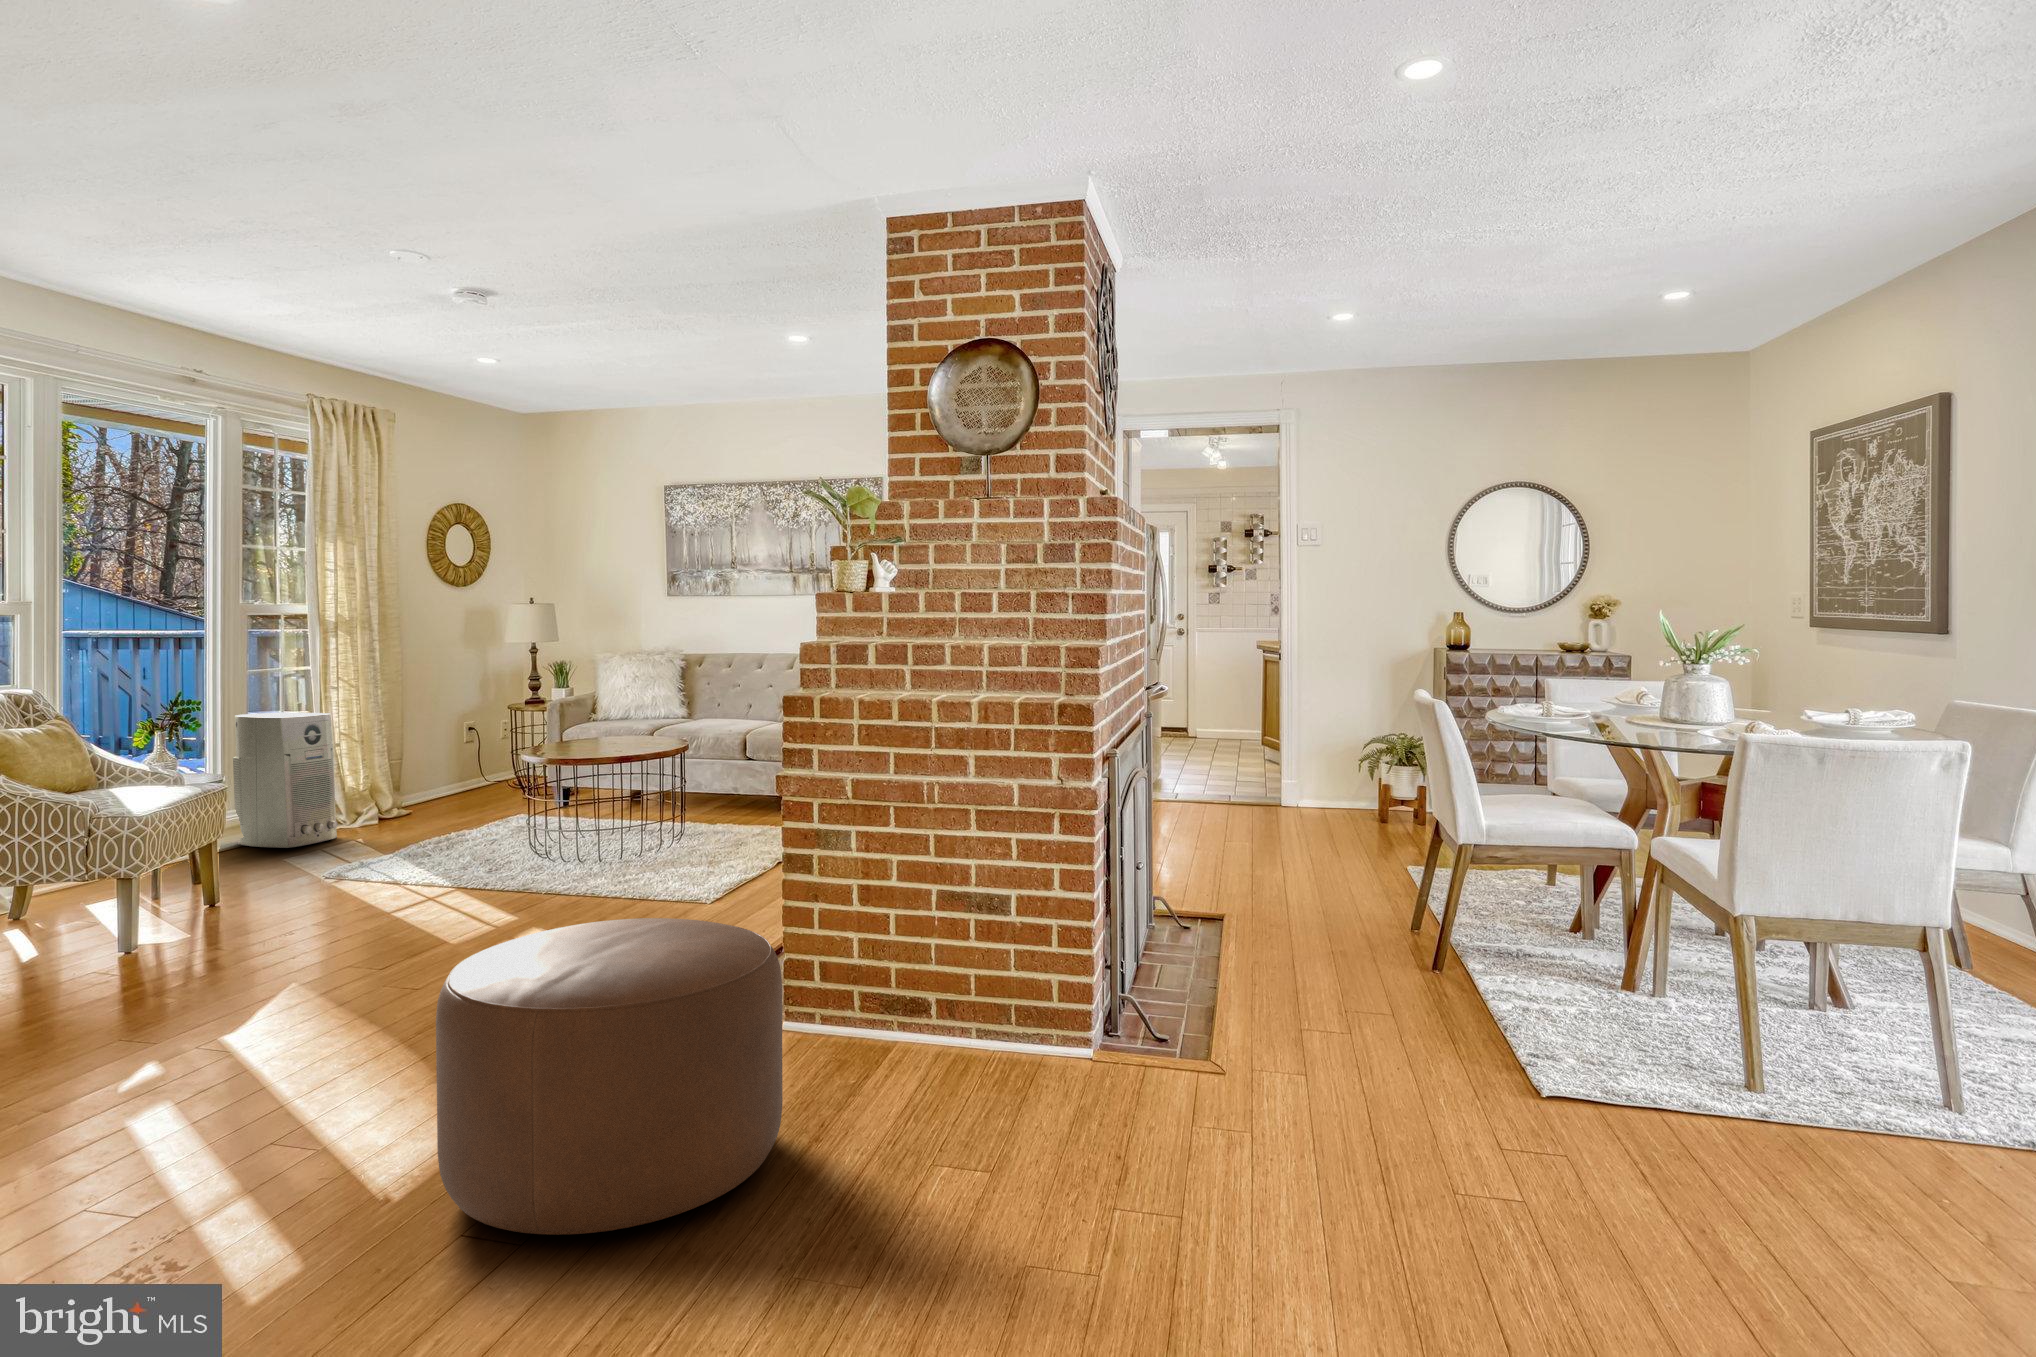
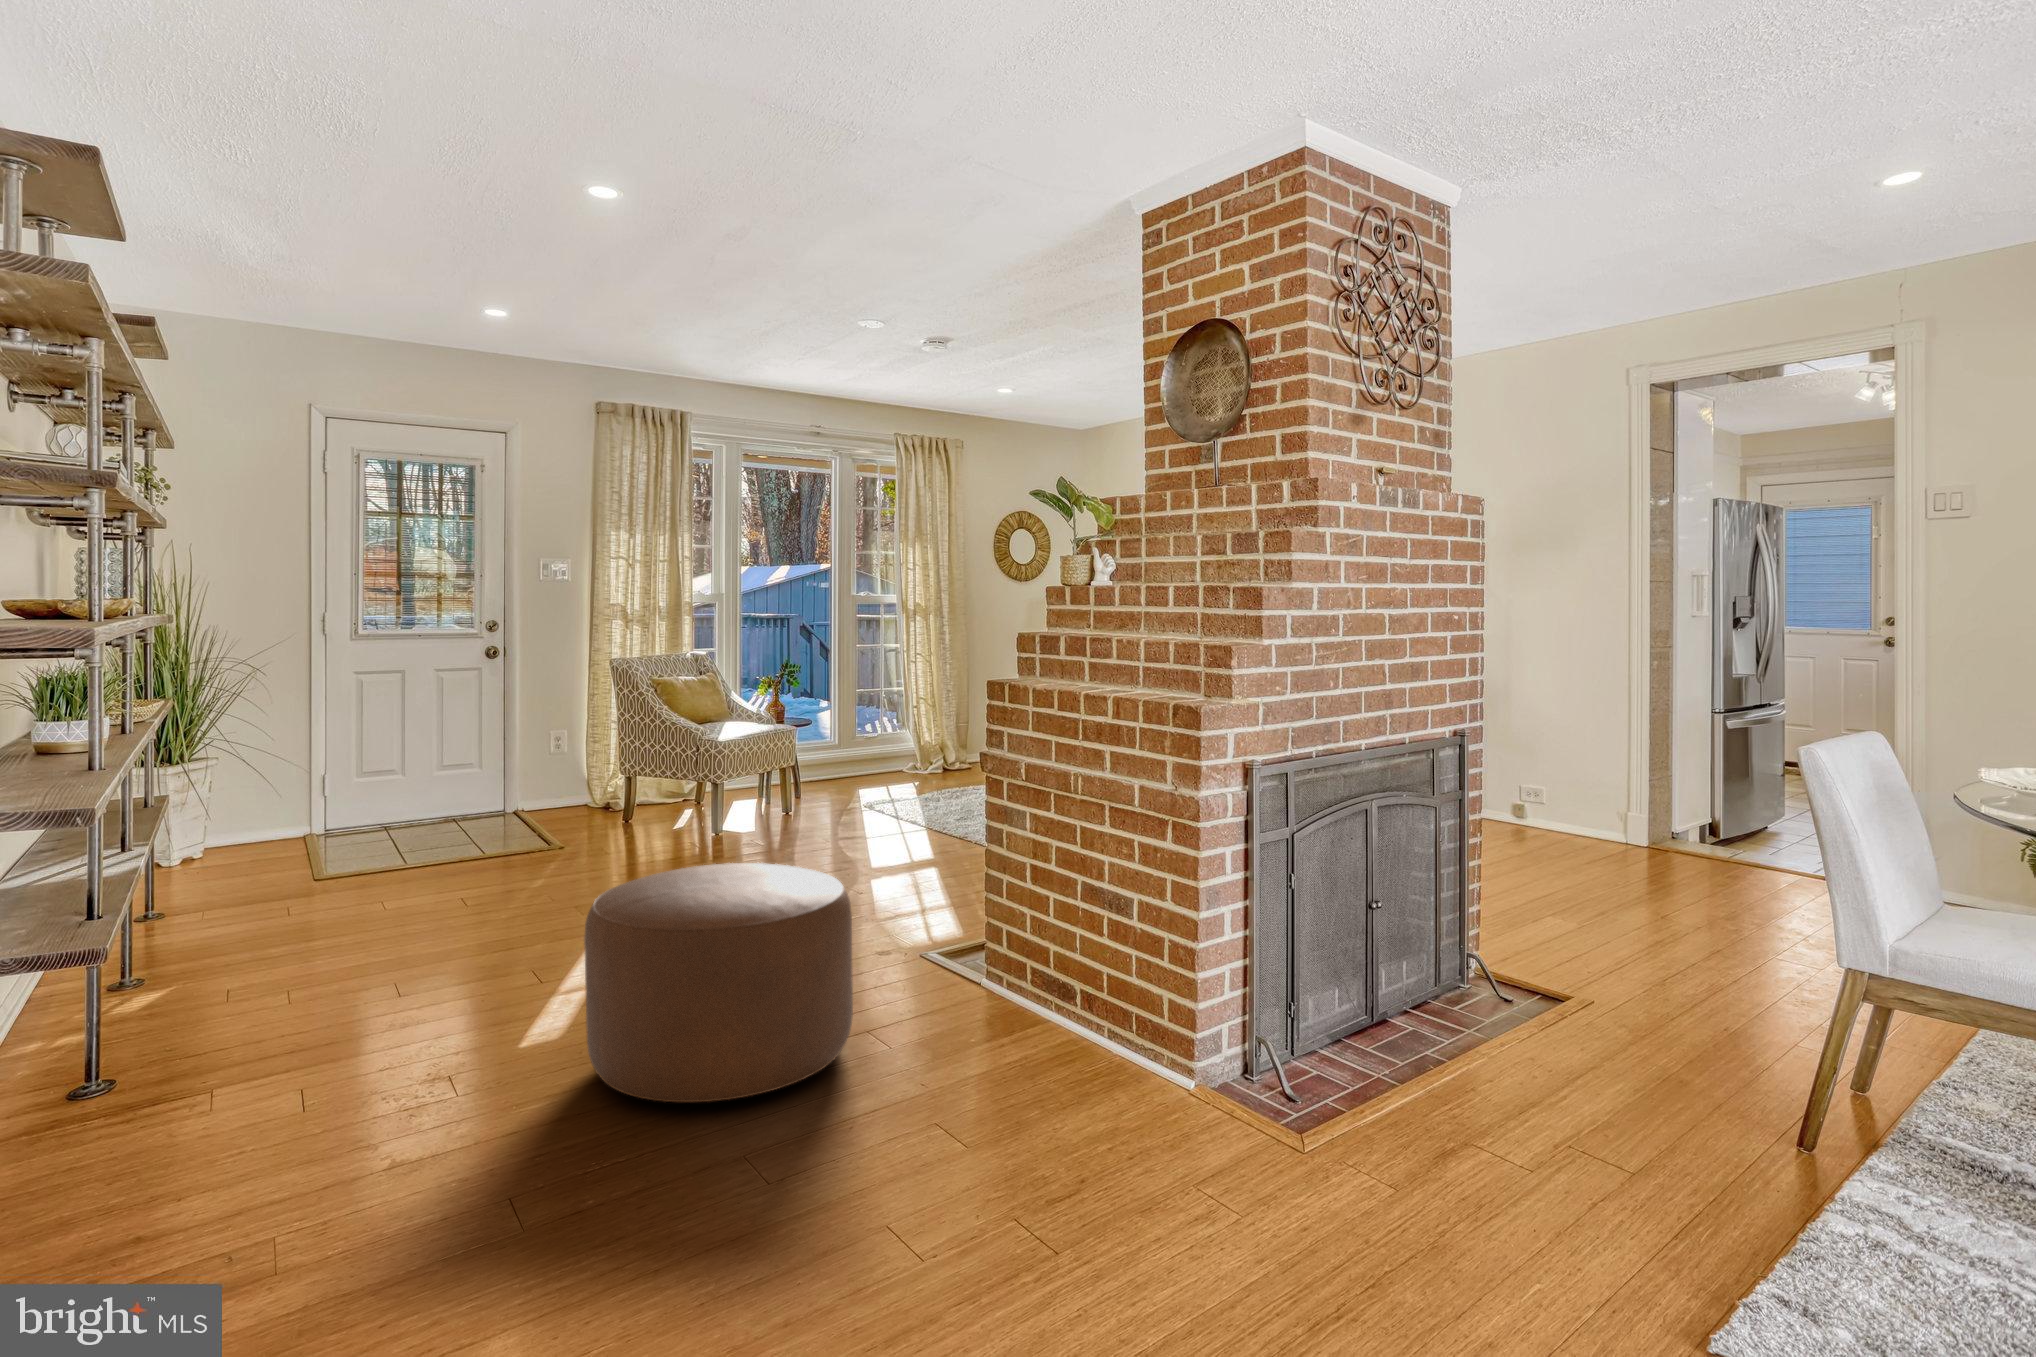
air purifier: present [233,712,338,848] -> none [843,681,903,782]

